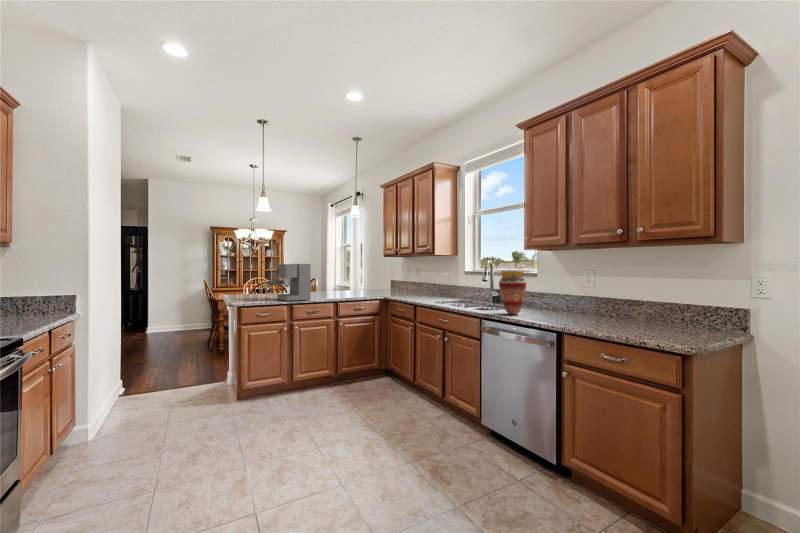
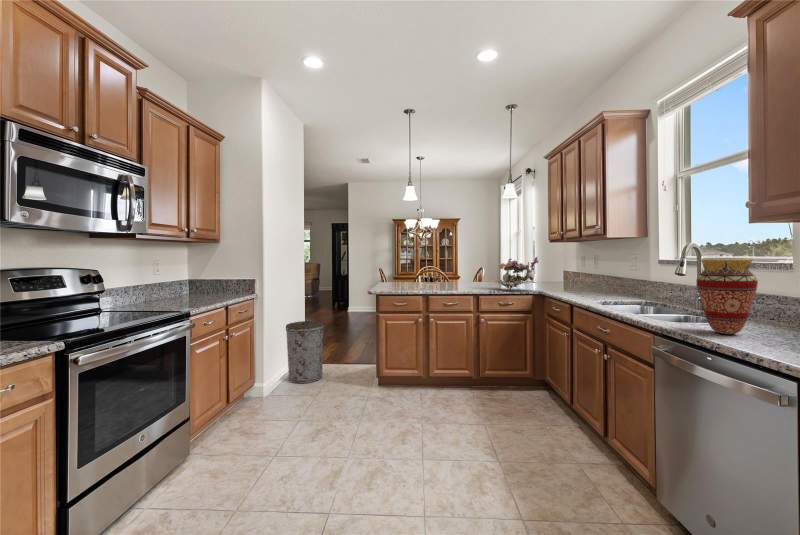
coffee maker: present [267,264,311,301] -> none [404,252,448,292]
flower arrangement: none [346,268,382,297] -> present [496,257,538,289]
trash can: none [115,340,166,413] -> present [286,321,324,383]

